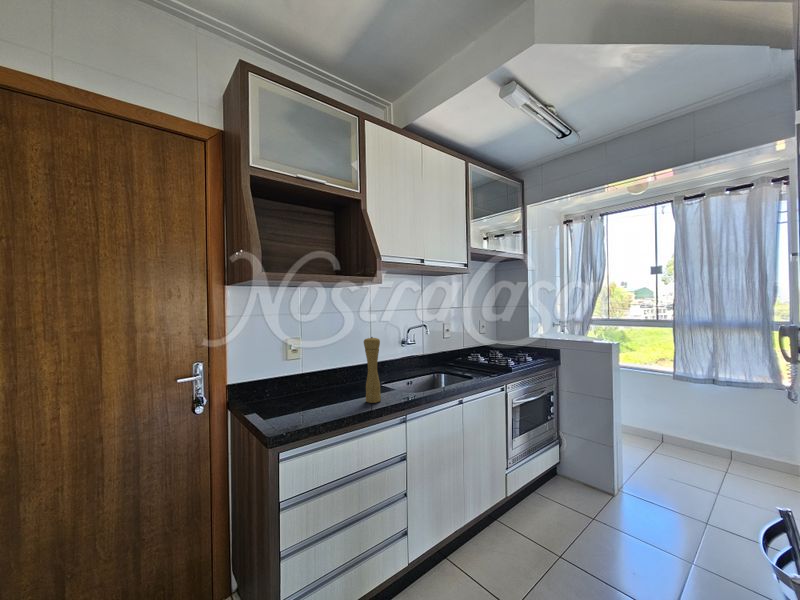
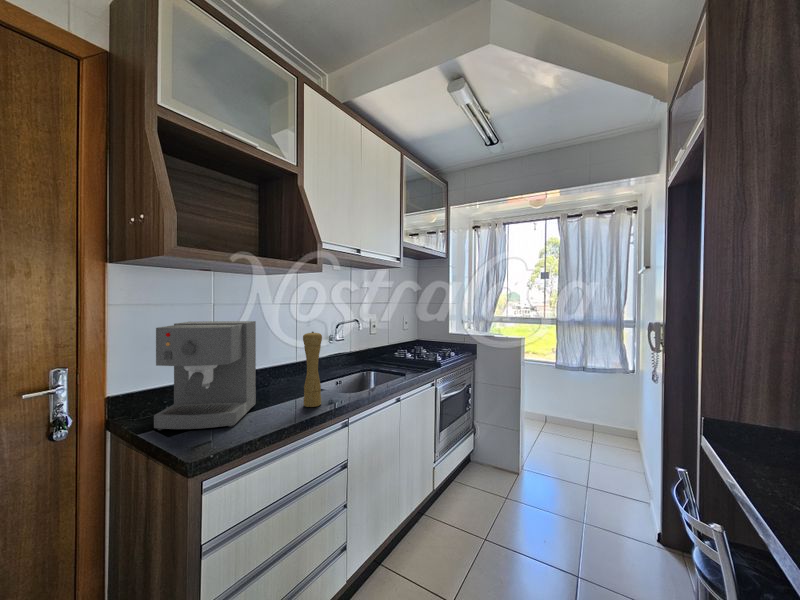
coffee maker: none [252,328,329,414] -> present [154,321,256,430]

